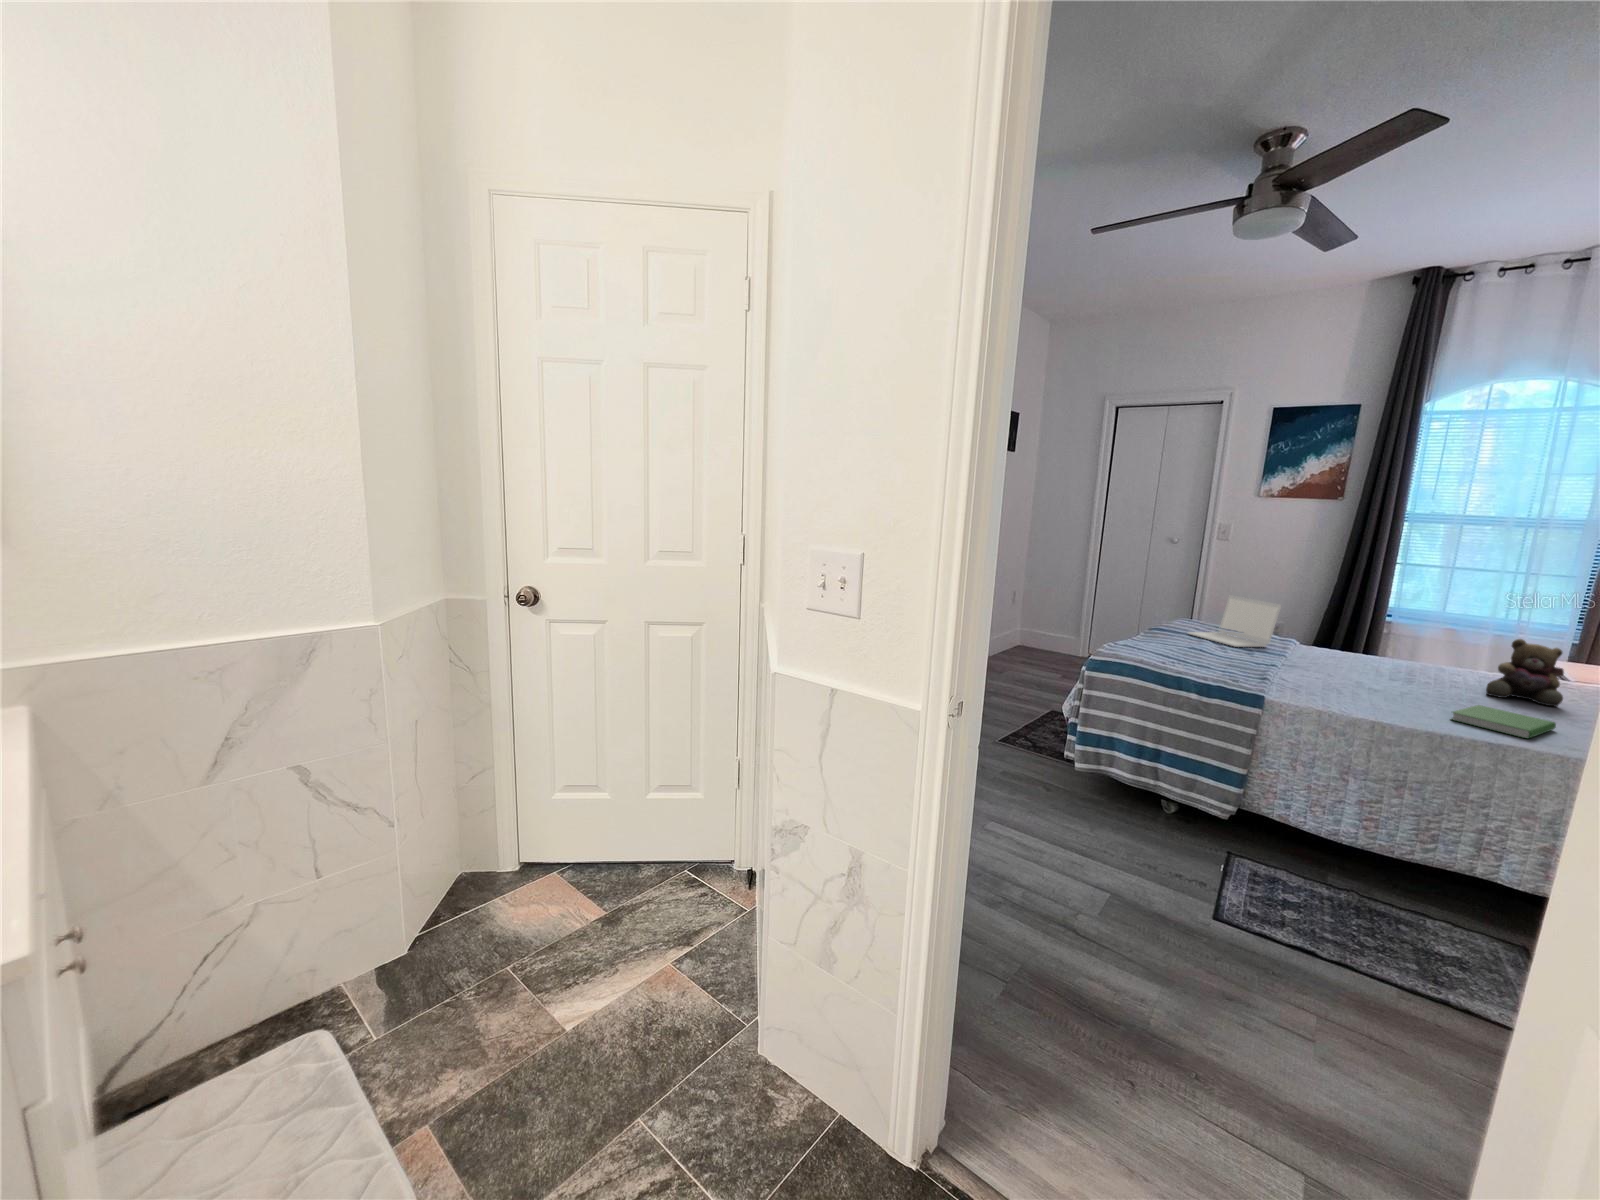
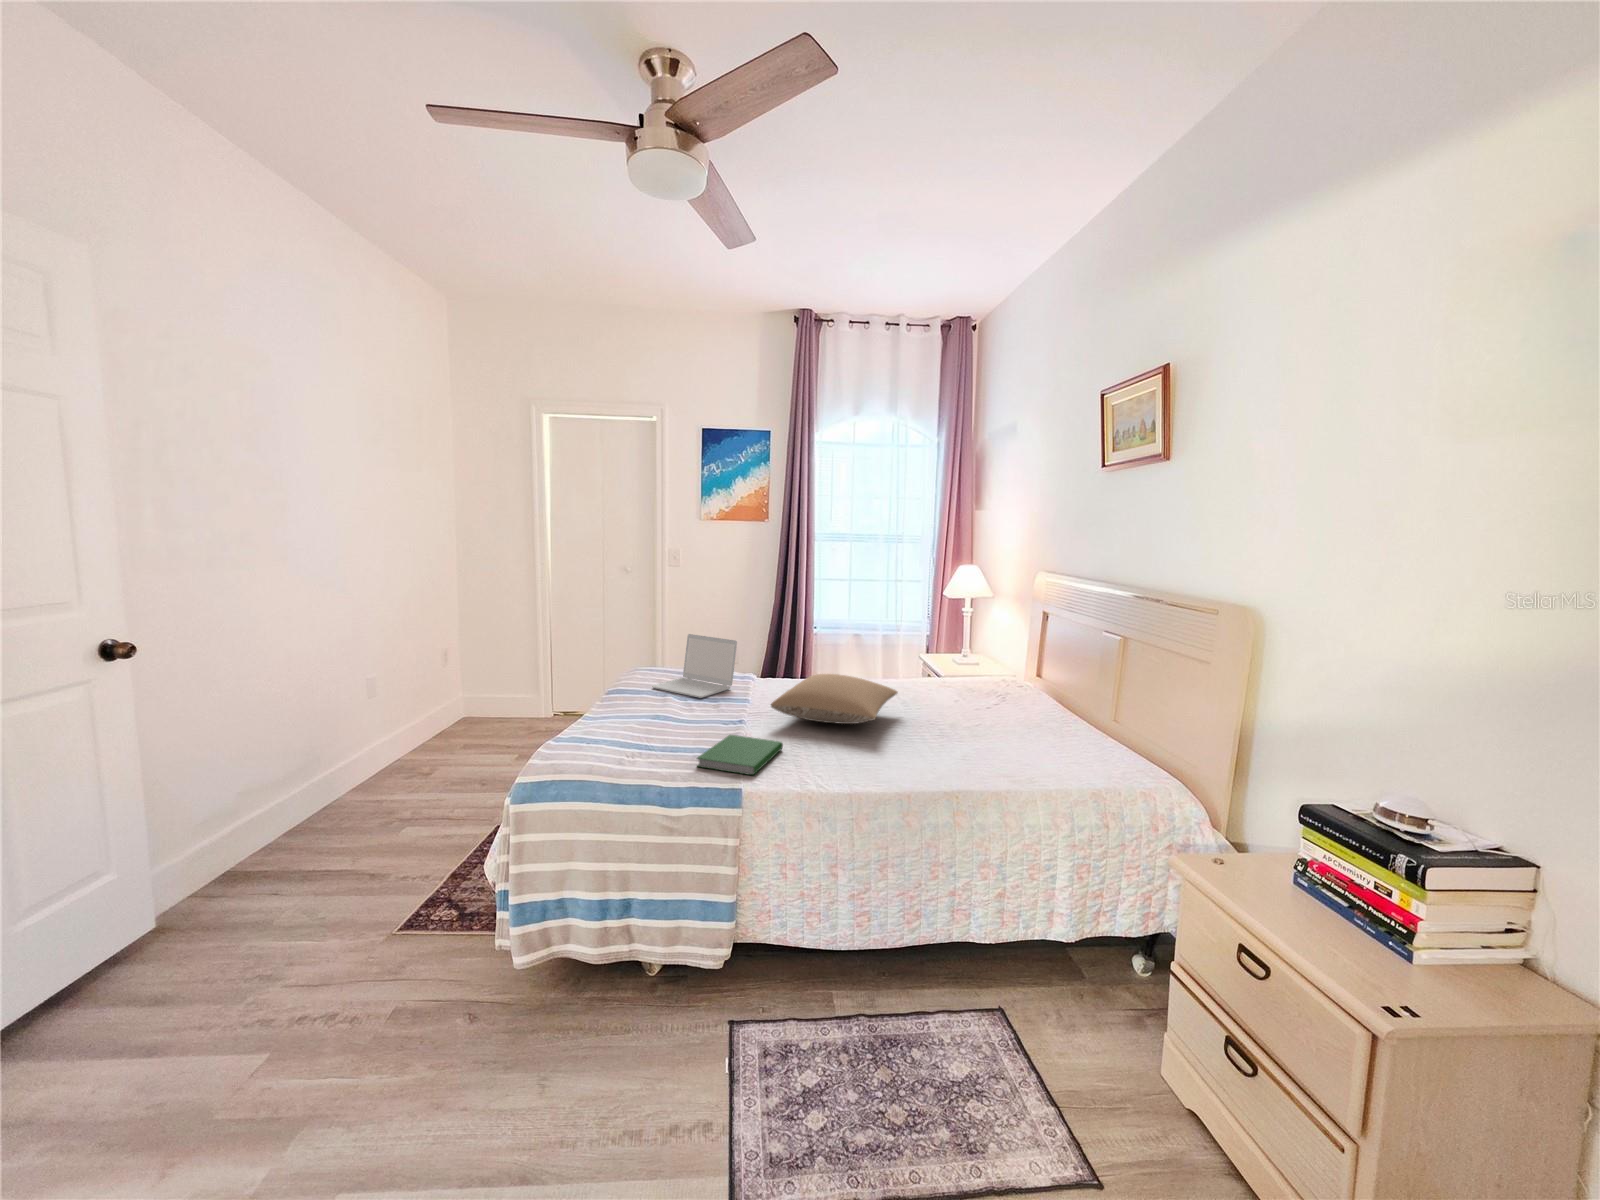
teddy bear: present [1486,639,1564,706] -> none [907,652,956,710]
pillow: none [1307,641,1473,687] -> present [771,674,898,724]
hardcover book: present [1451,705,1556,738] -> present [697,735,783,775]

